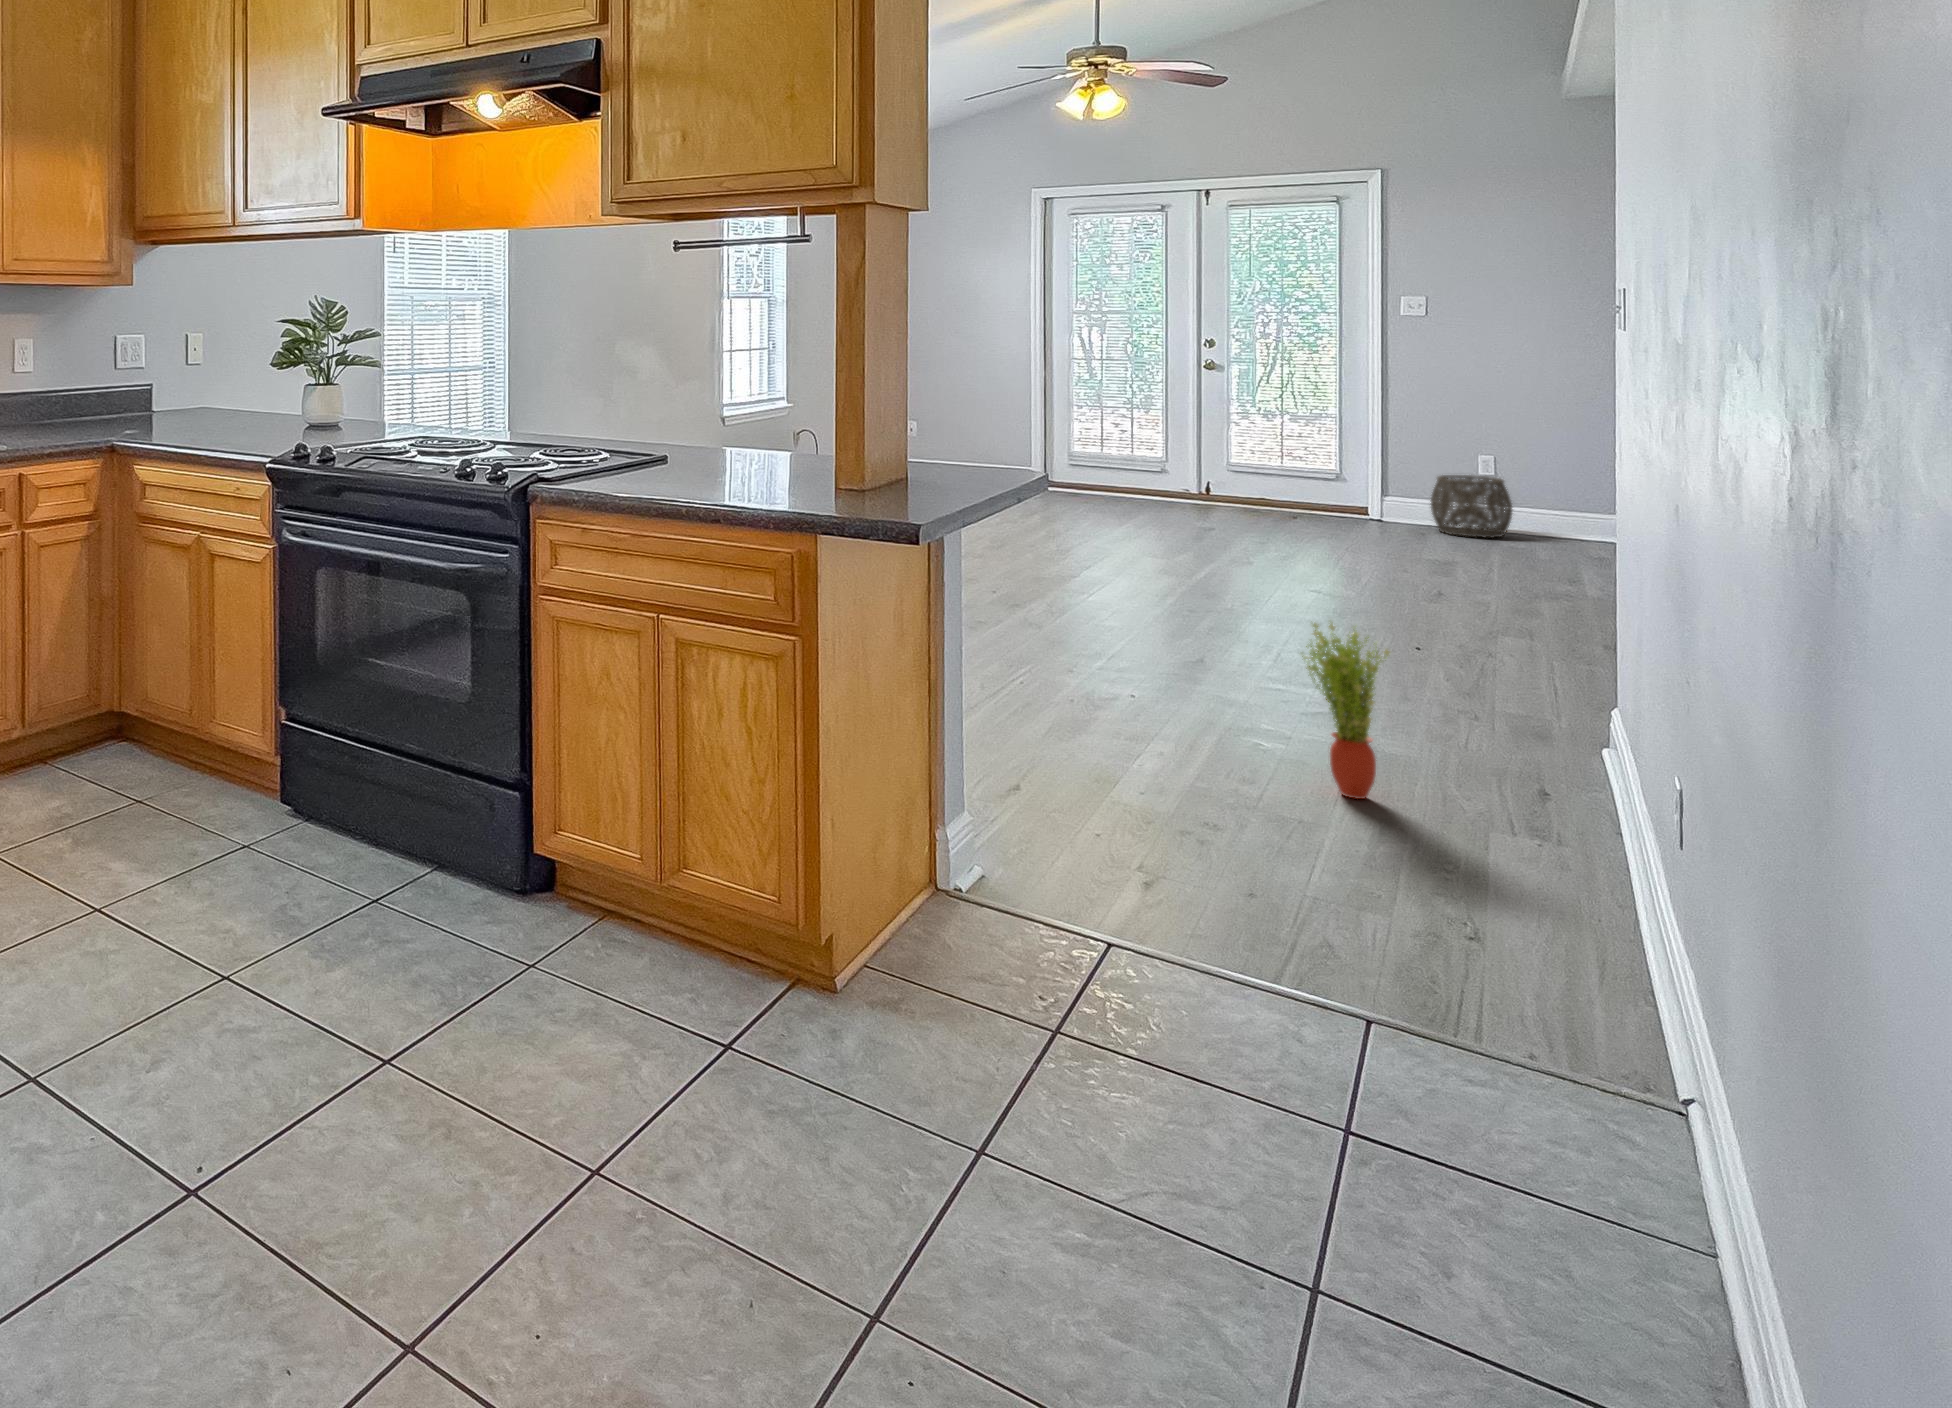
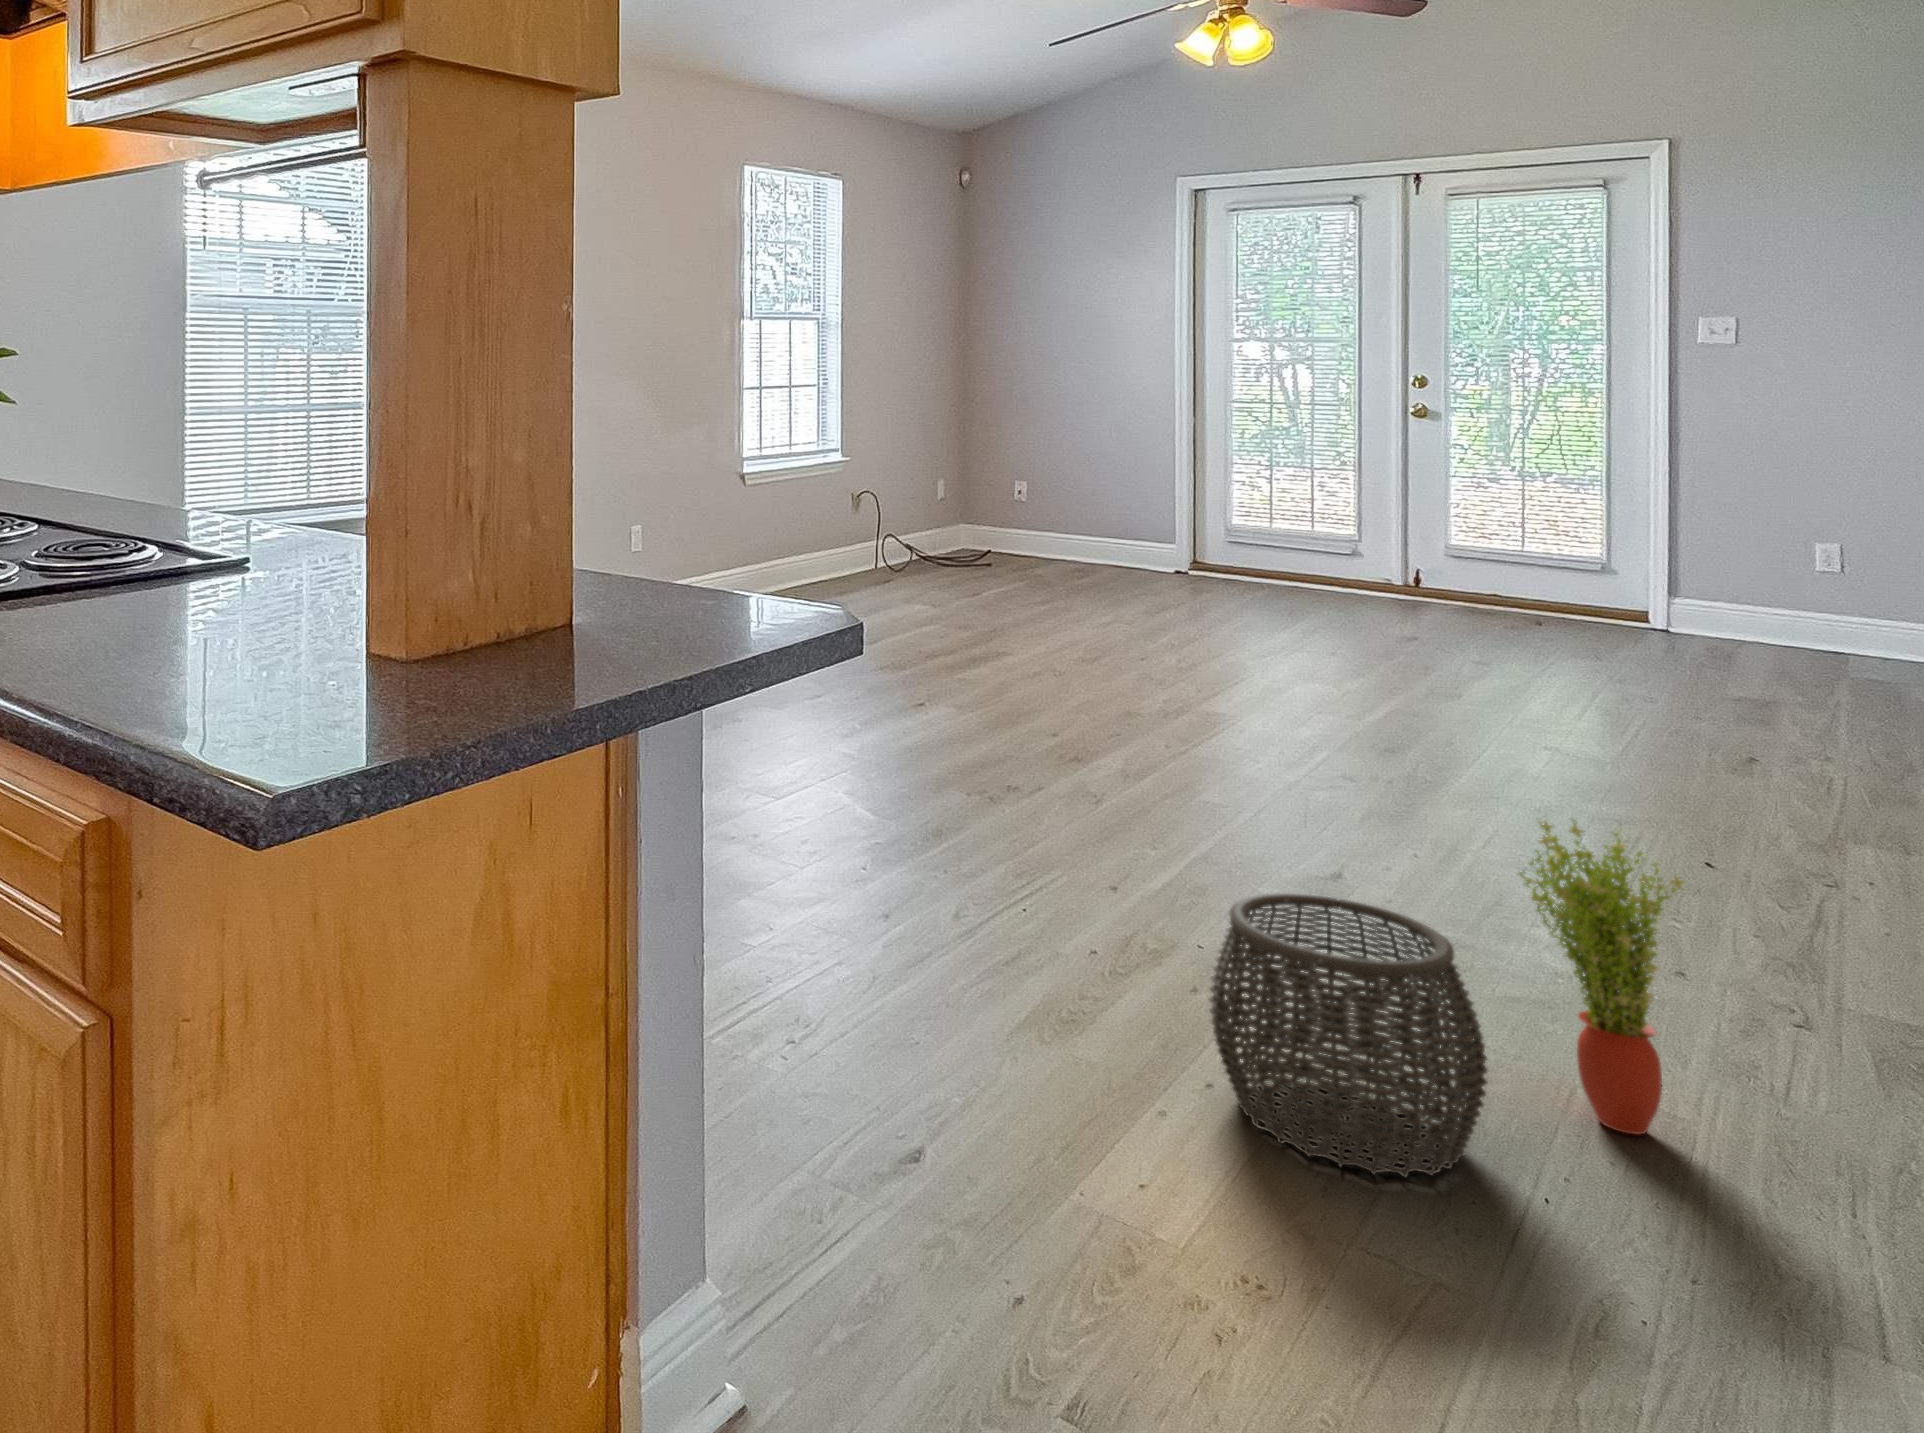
woven basket: present [1431,475,1513,538] -> present [1209,893,1488,1177]

